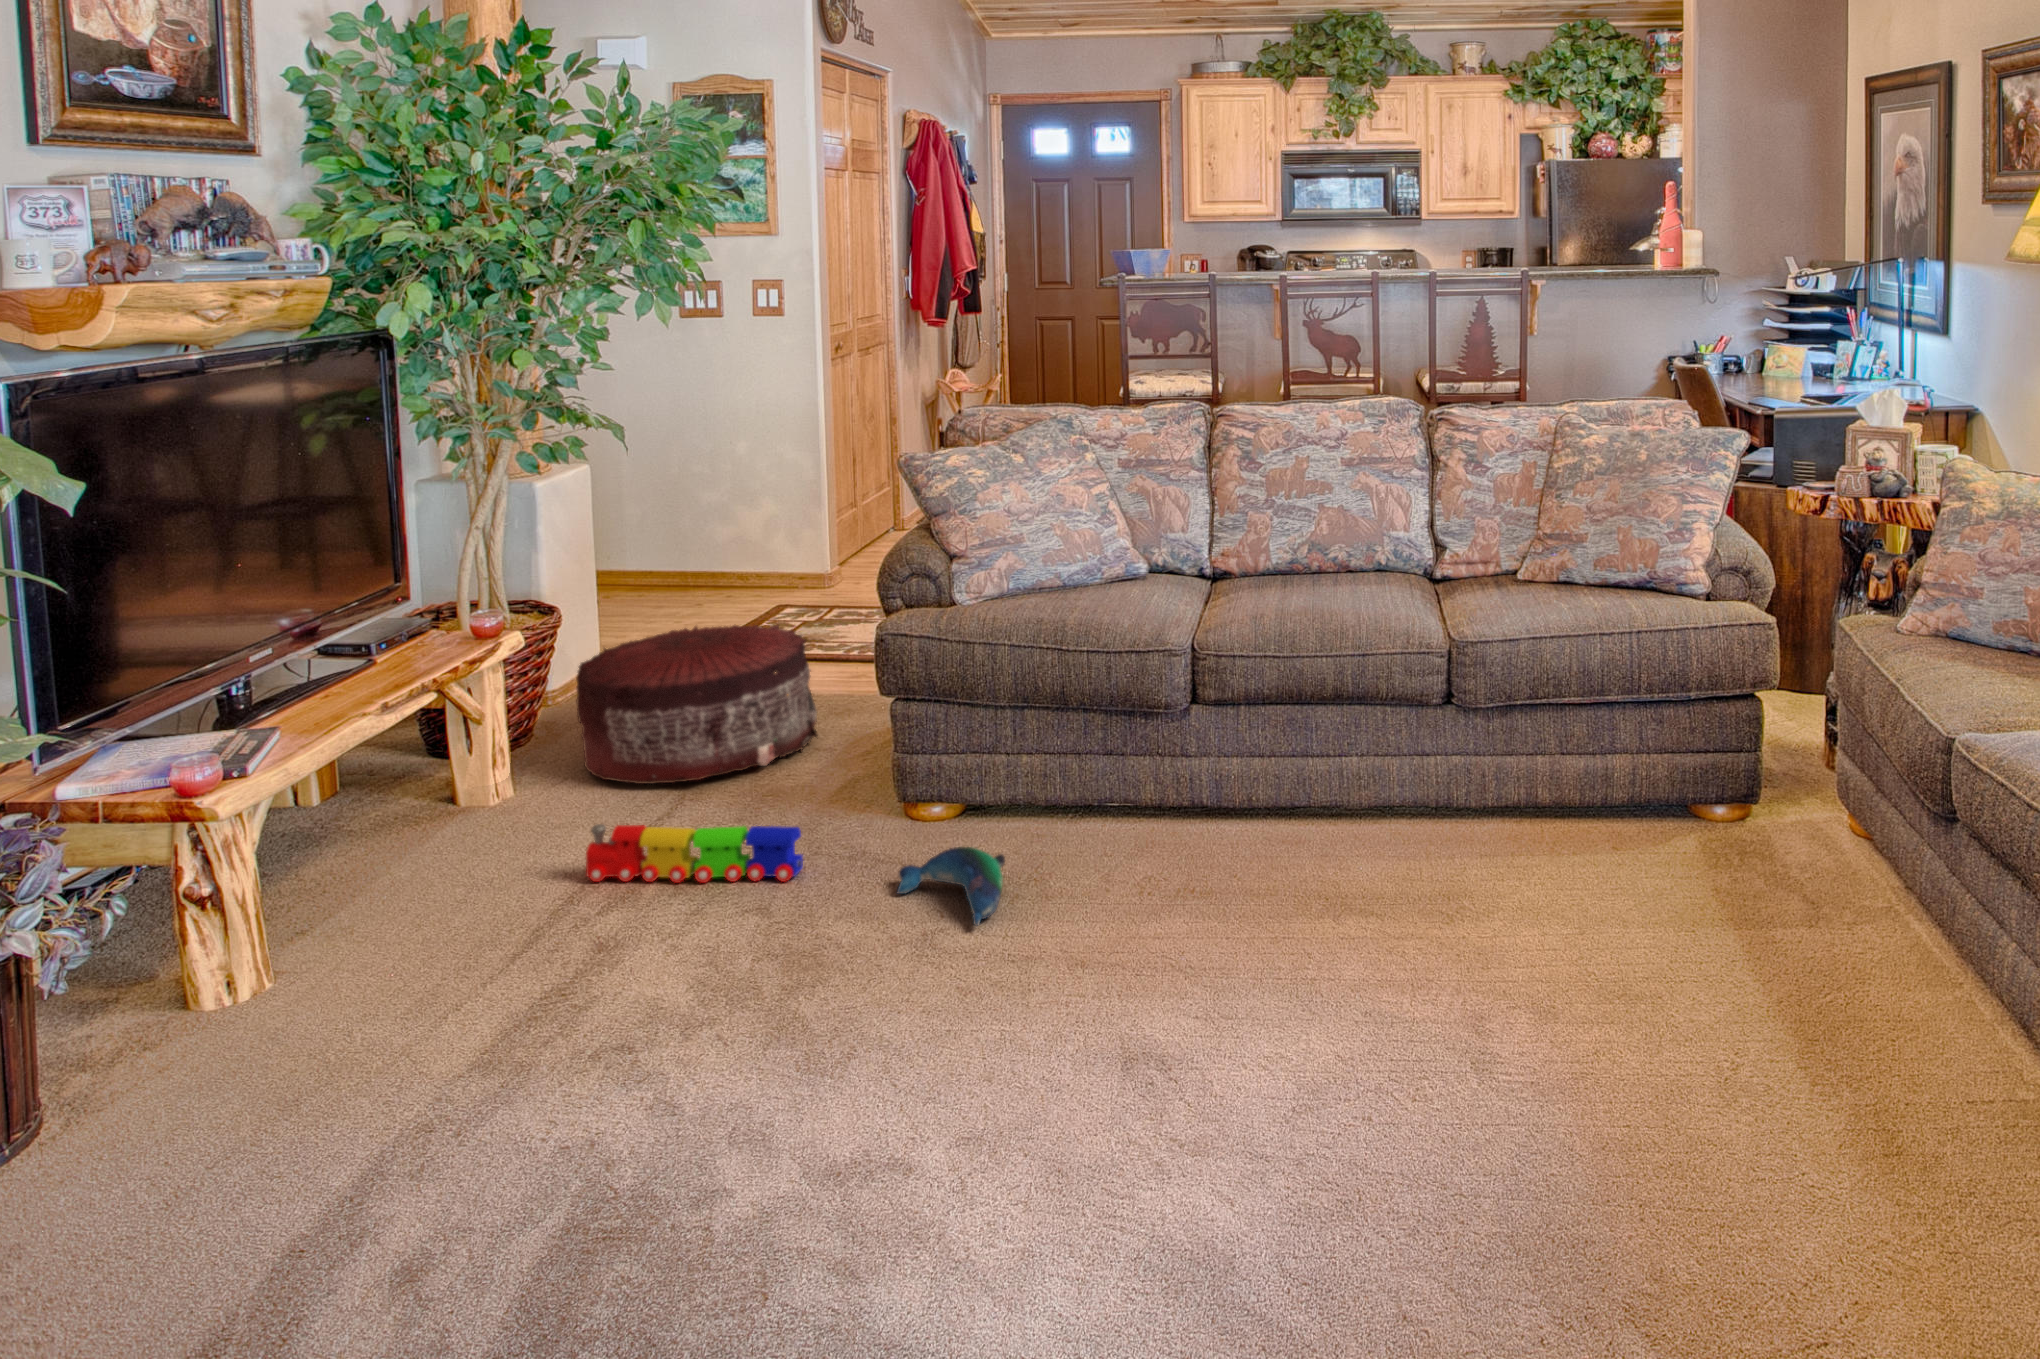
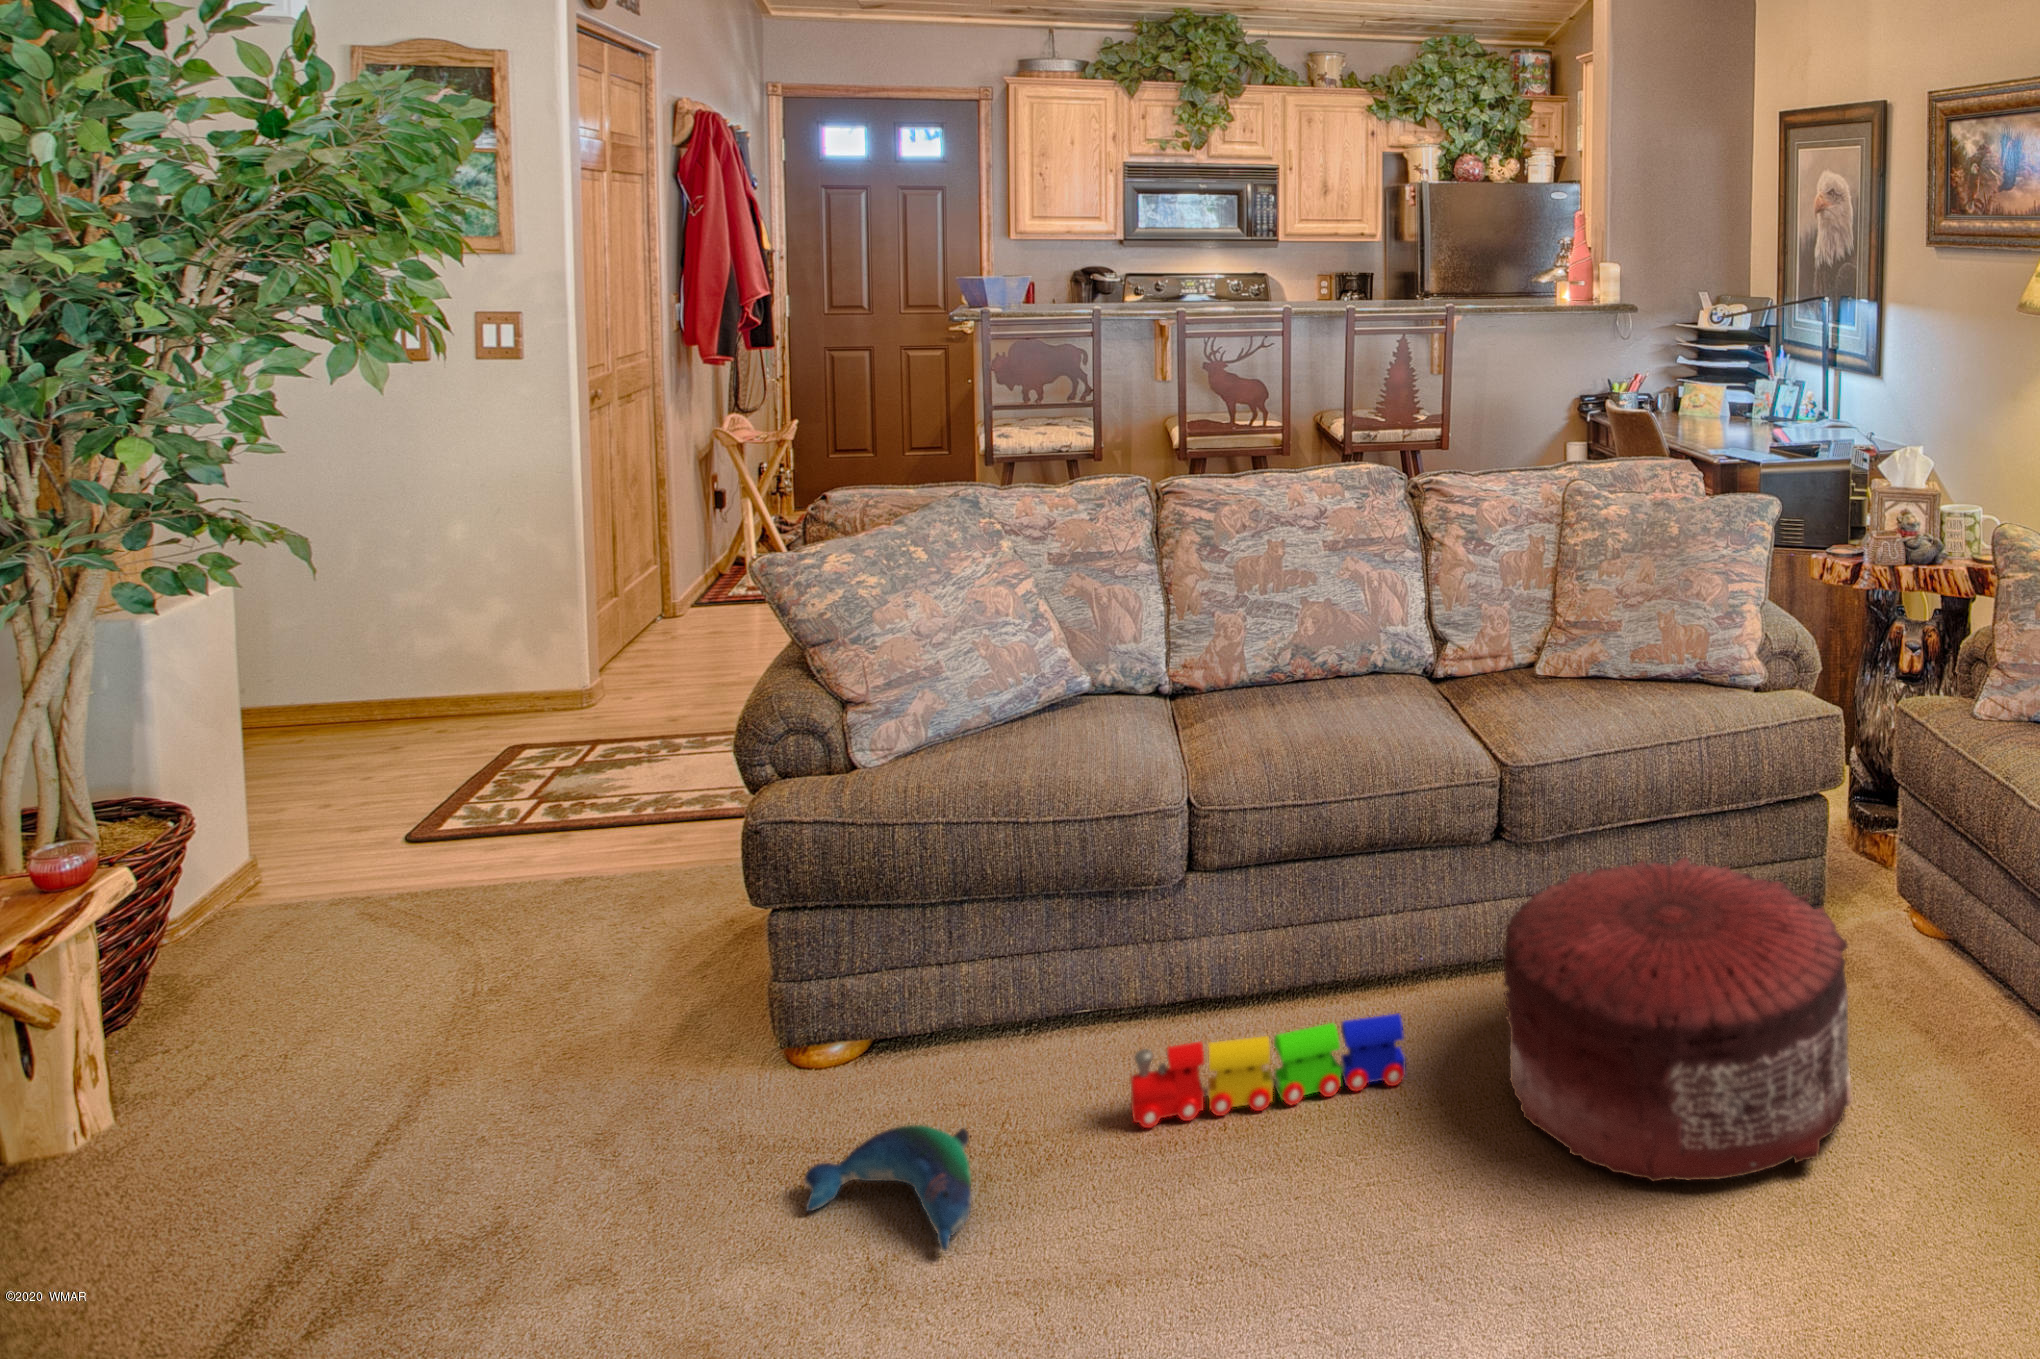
pouf: present [576,625,818,784] -> present [1504,857,1852,1181]
toy train: present [586,824,803,883] -> present [1131,1014,1406,1128]

